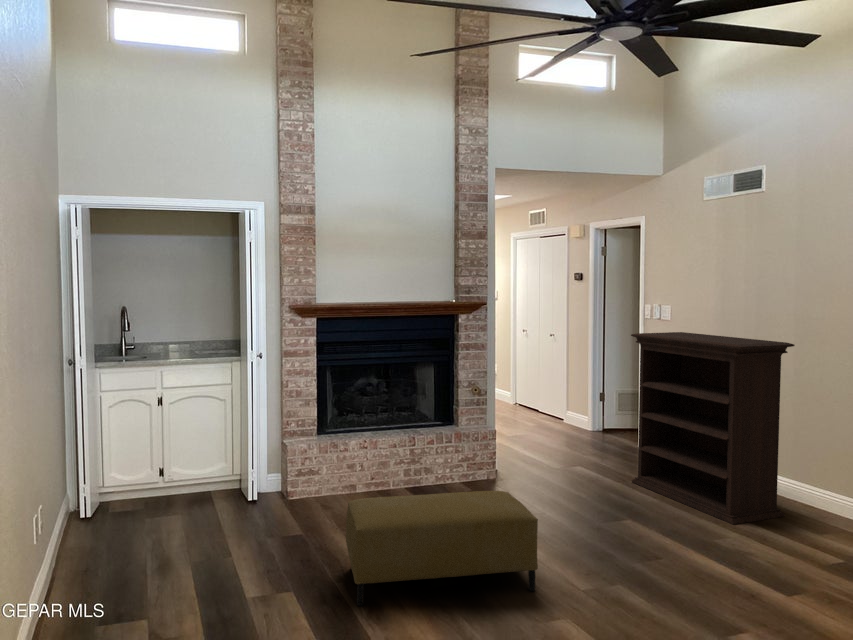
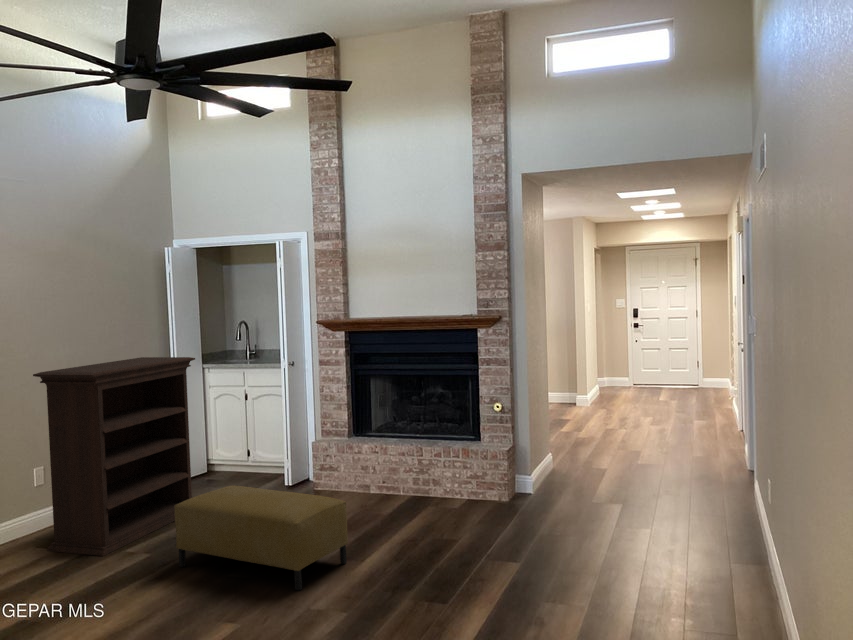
bookshelf: present [631,332,795,525] -> present [33,357,195,556]

